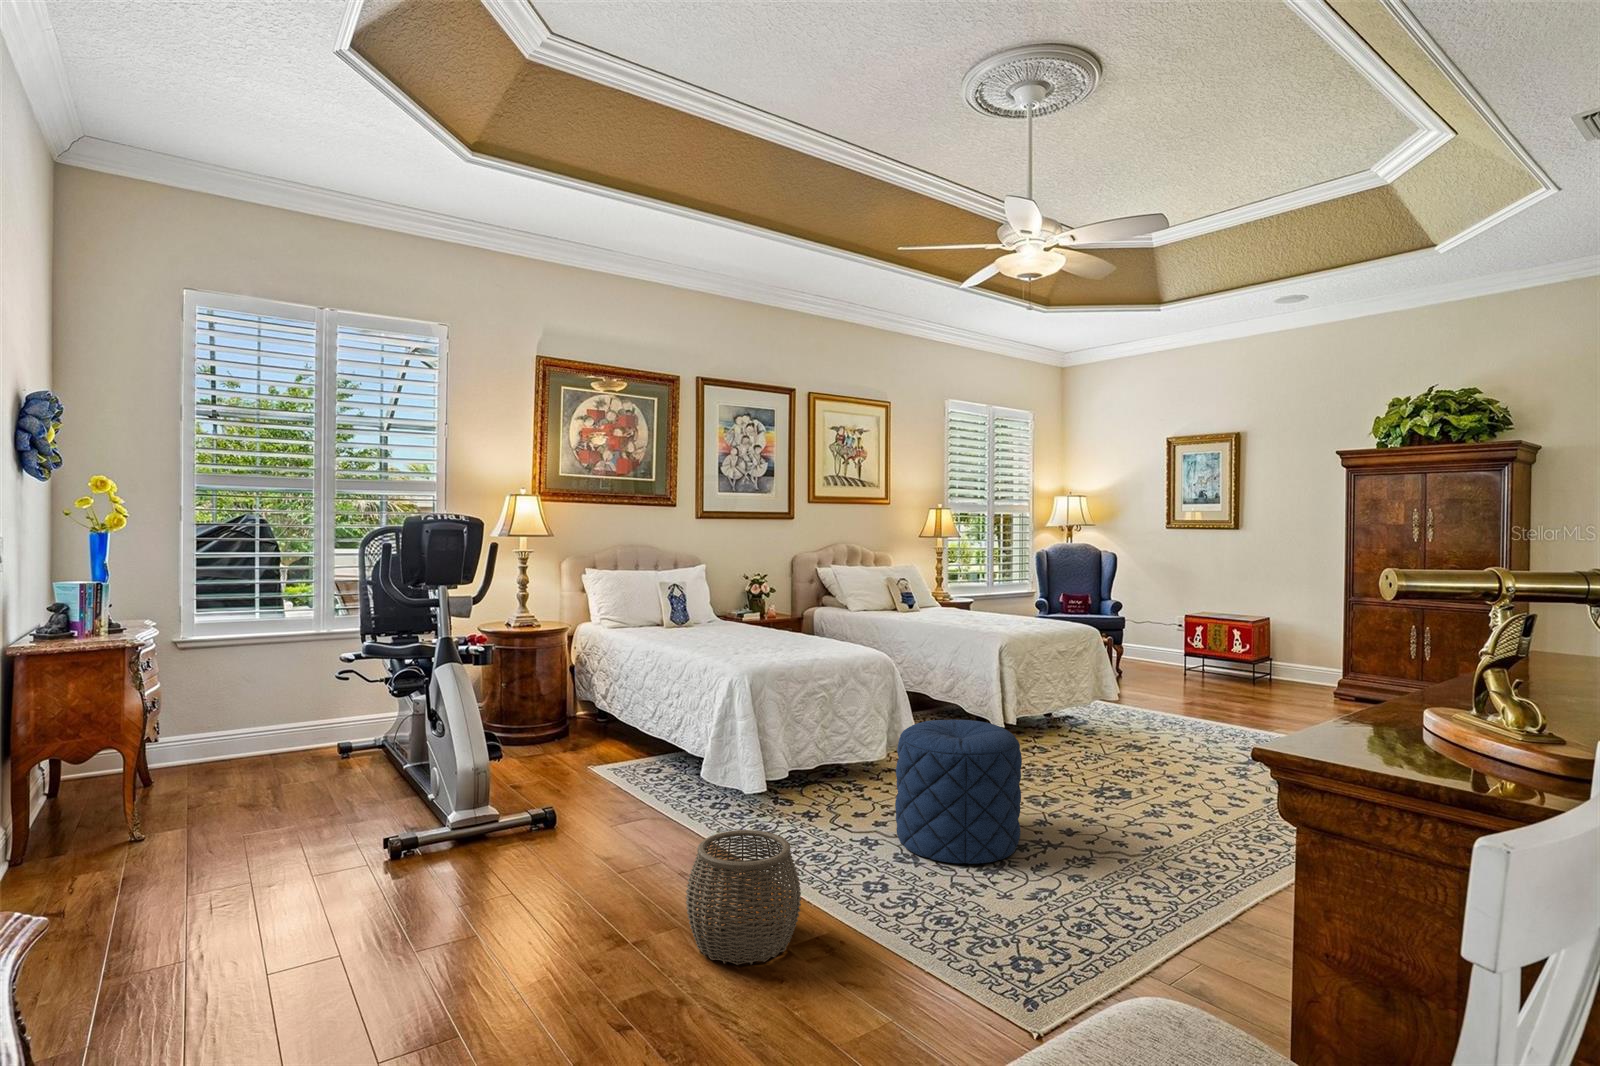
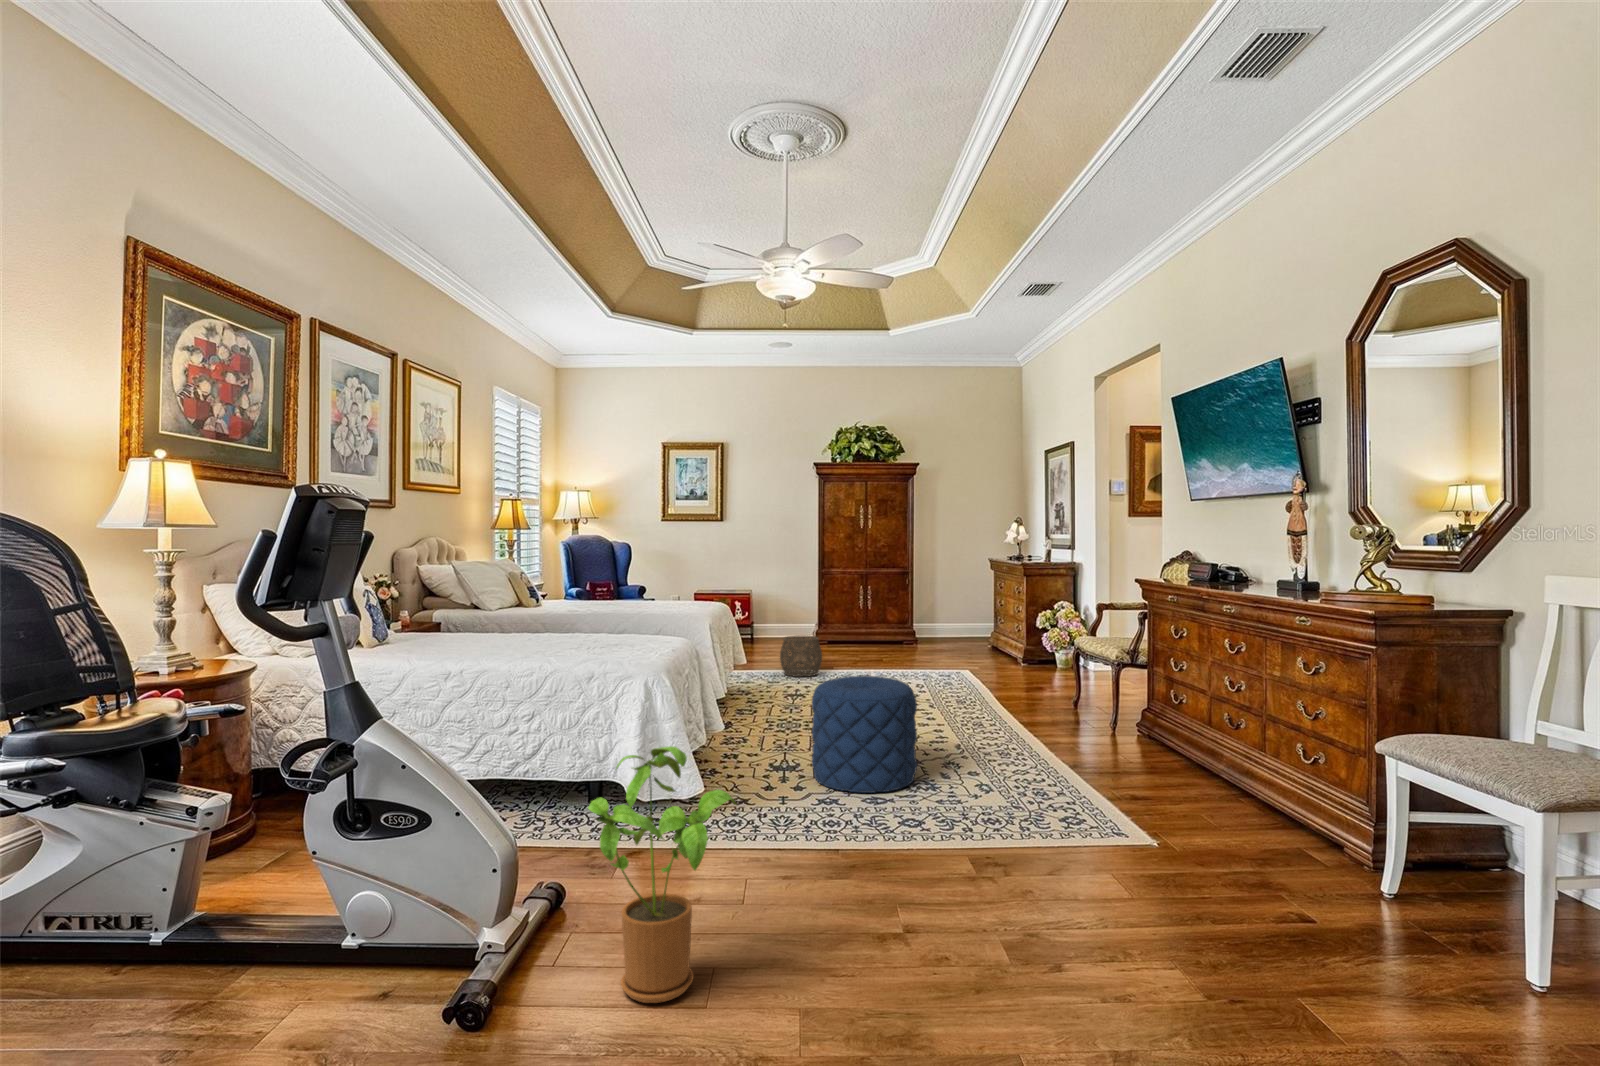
house plant: none [390,721,498,914] -> present [588,746,736,1003]
woven basket: present [686,830,801,965] -> present [780,636,822,677]

